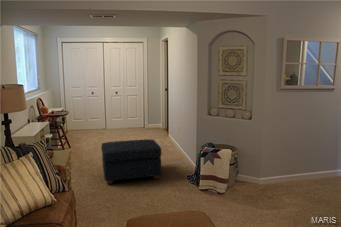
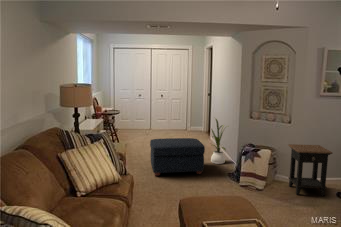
house plant: none [167,115,189,165] -> present [211,119,226,164]
side table: none [249,141,295,196] -> present [288,144,332,196]

